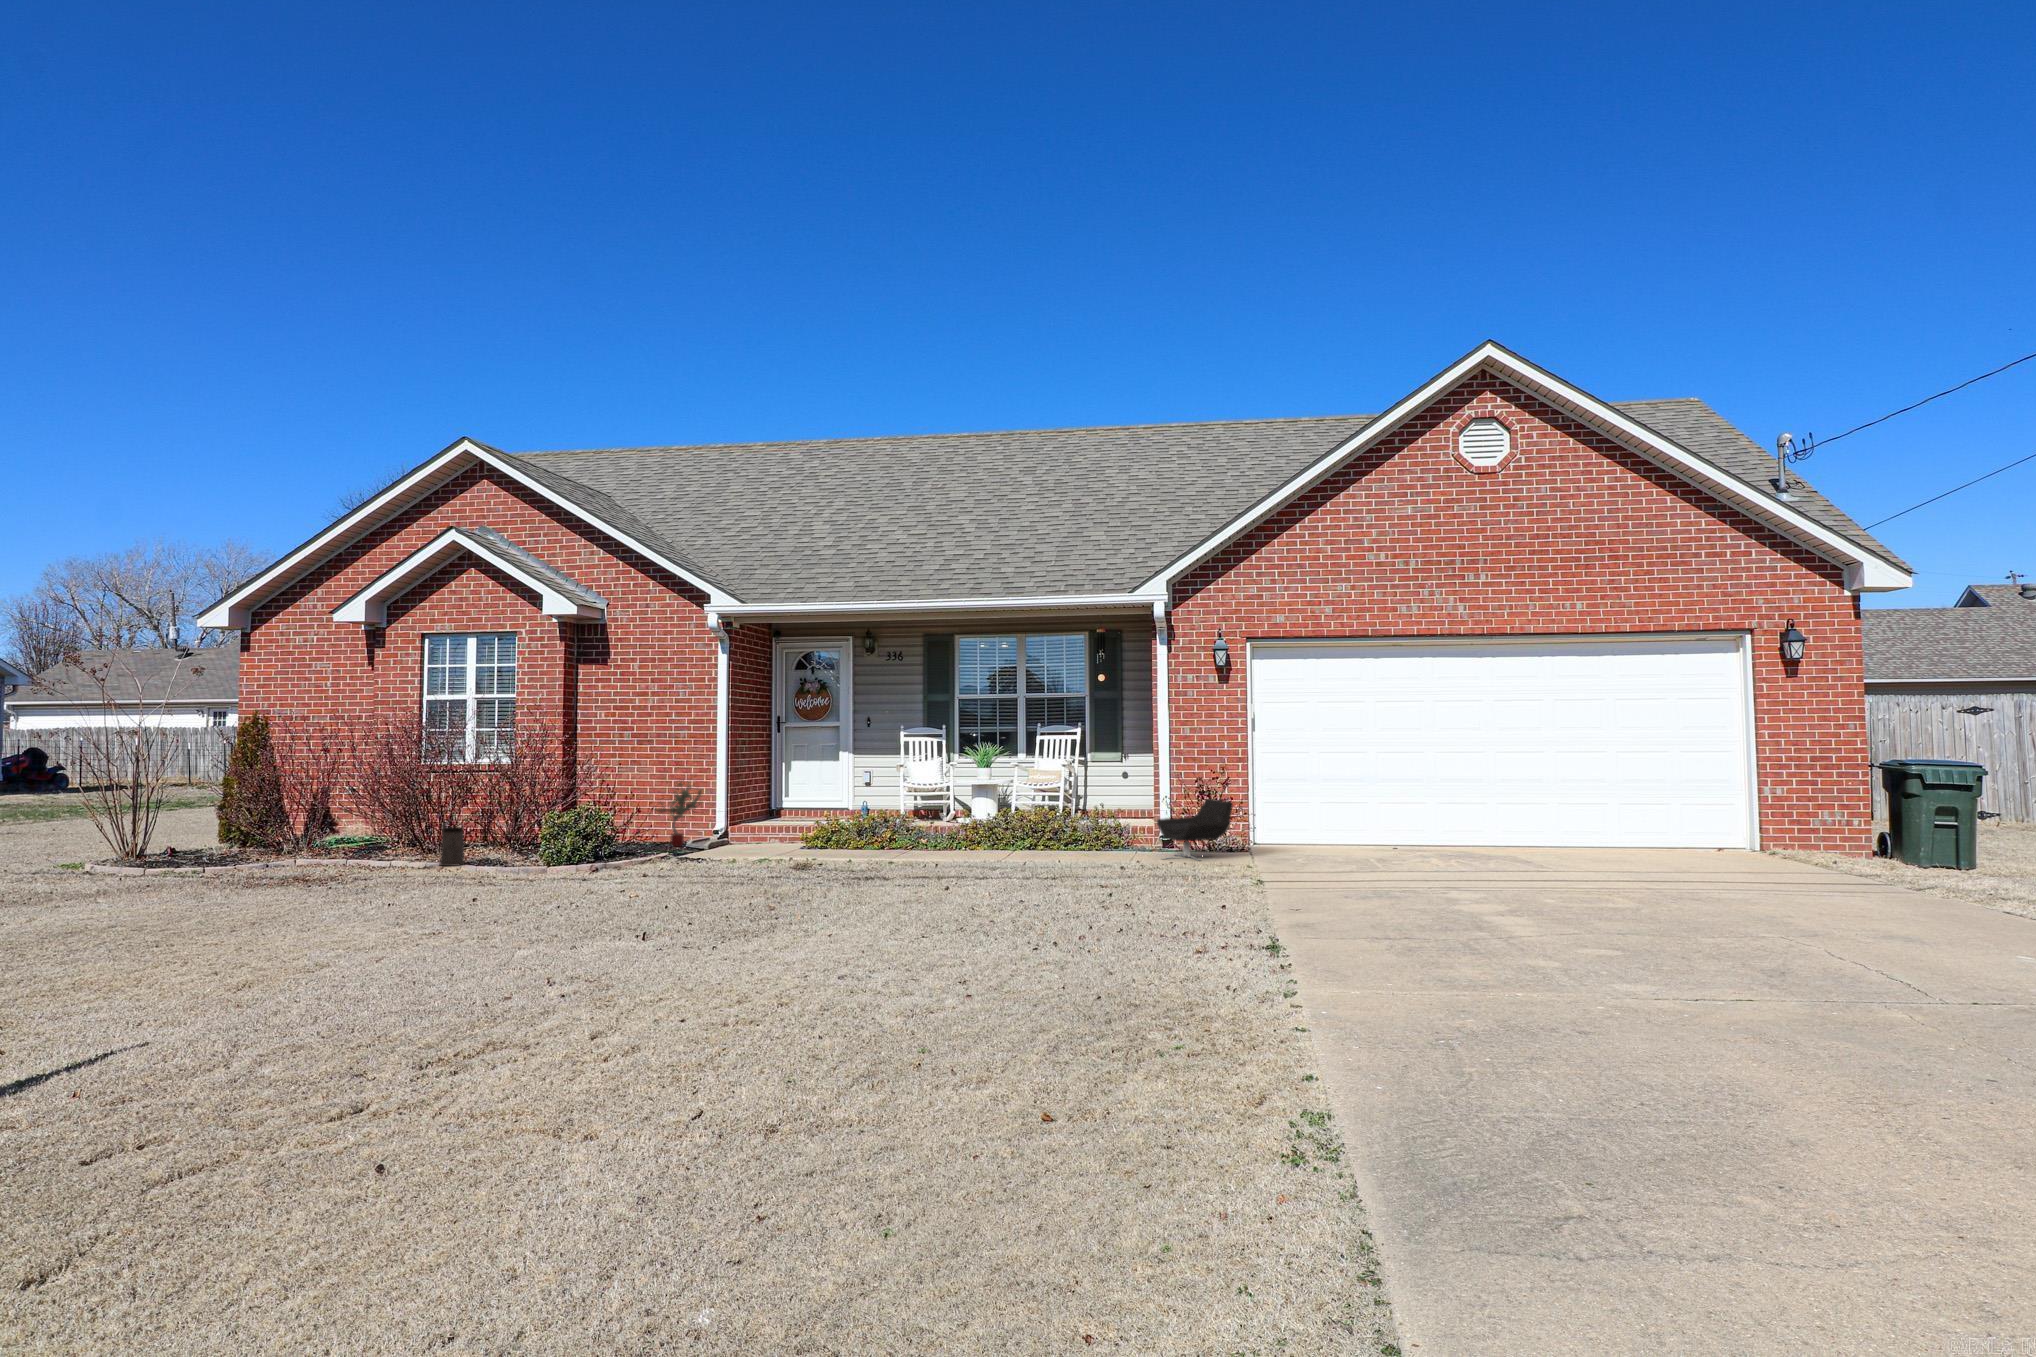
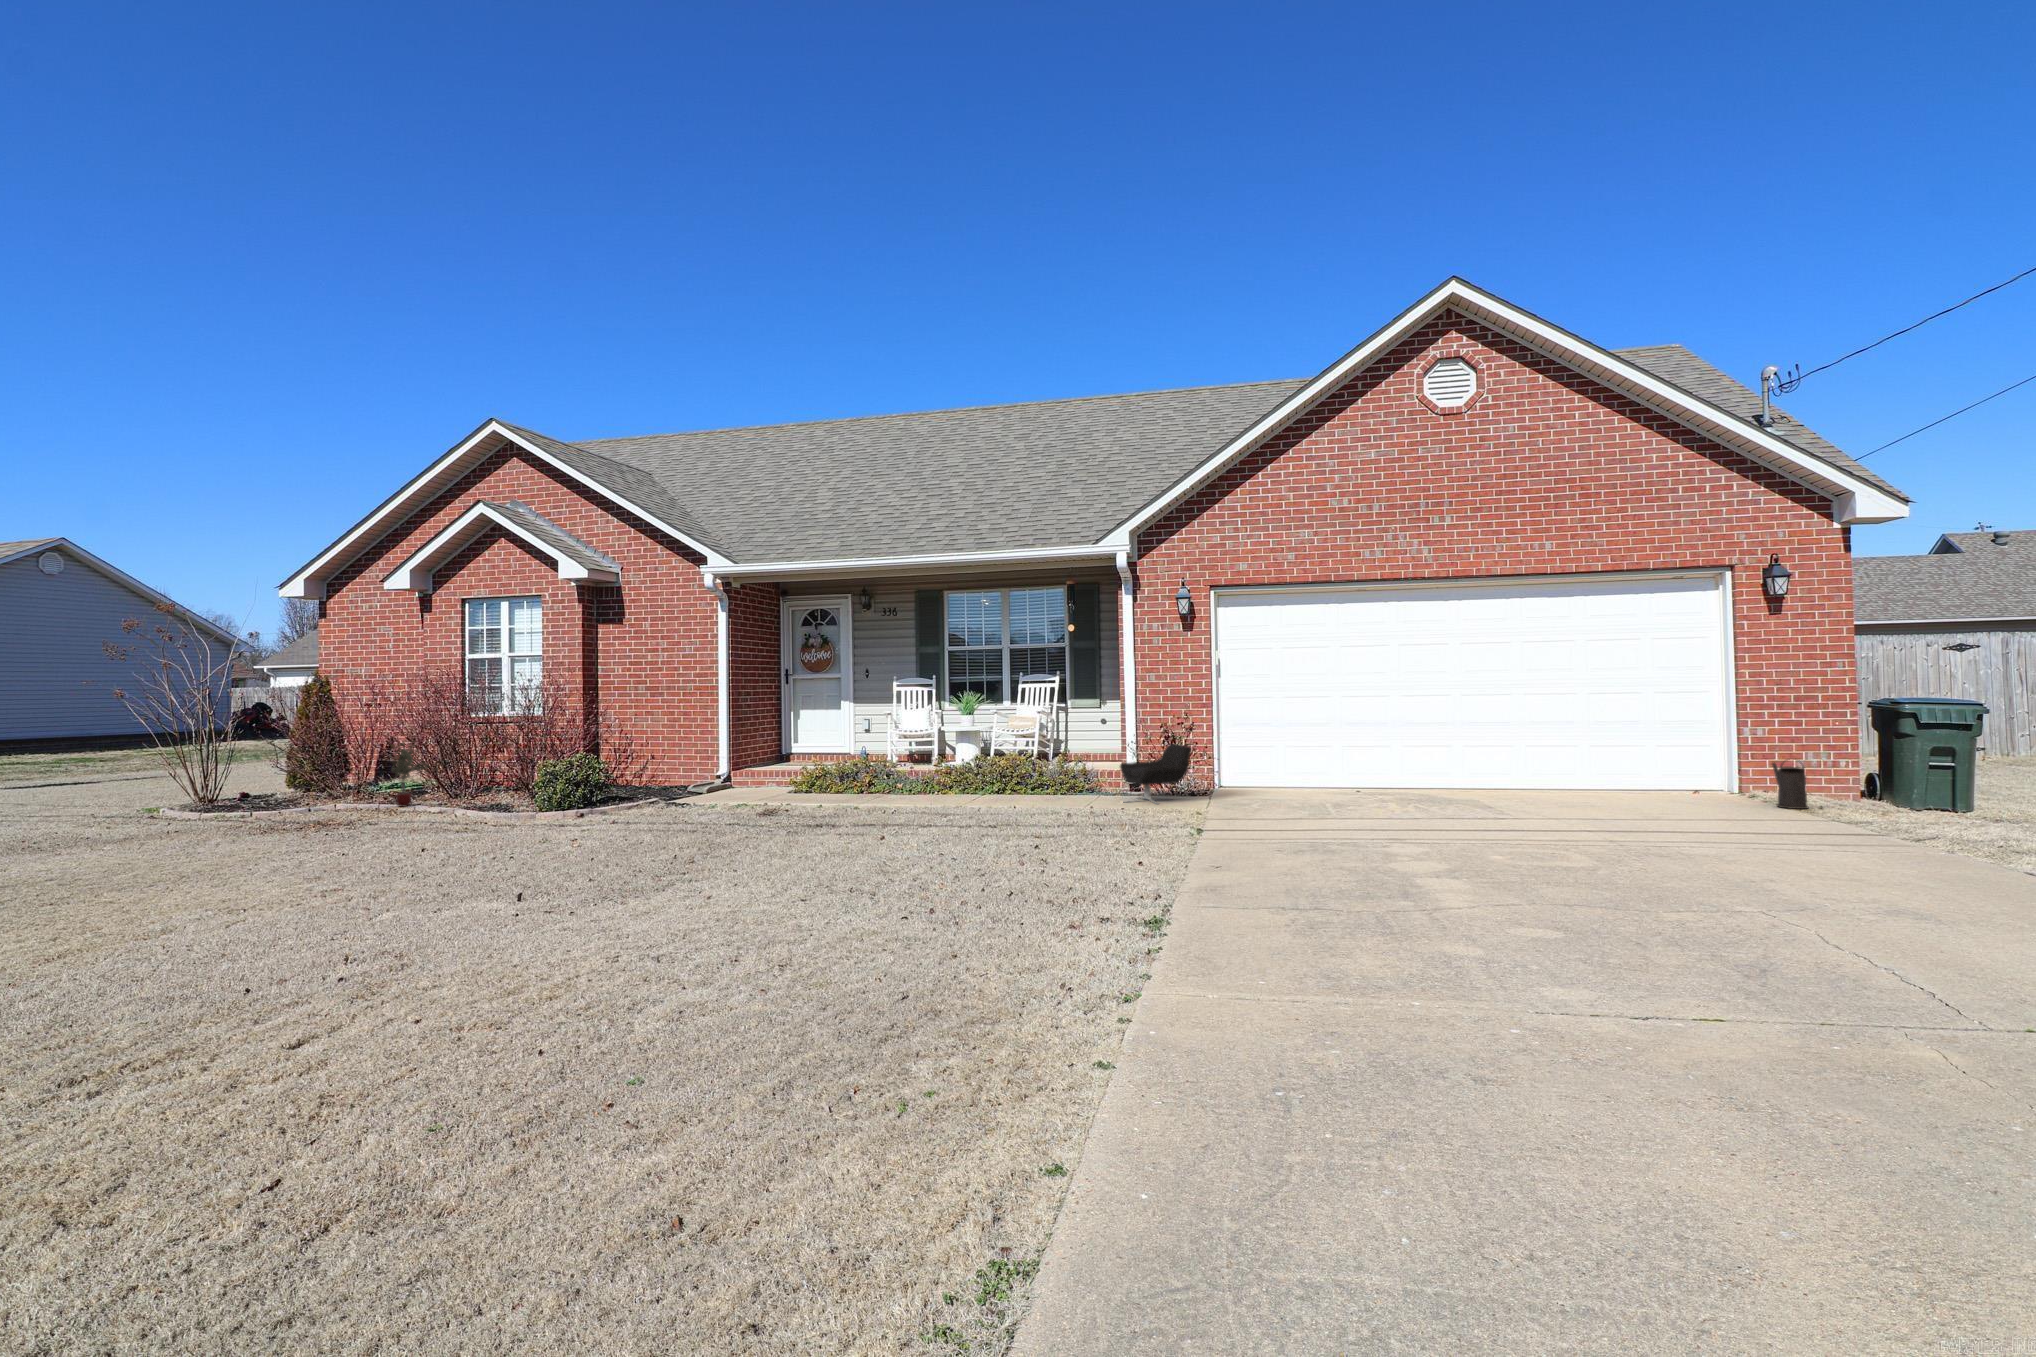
potted tree: present [655,780,702,847] -> present [391,741,428,807]
watering can: present [439,824,465,866] -> present [1772,761,1808,809]

